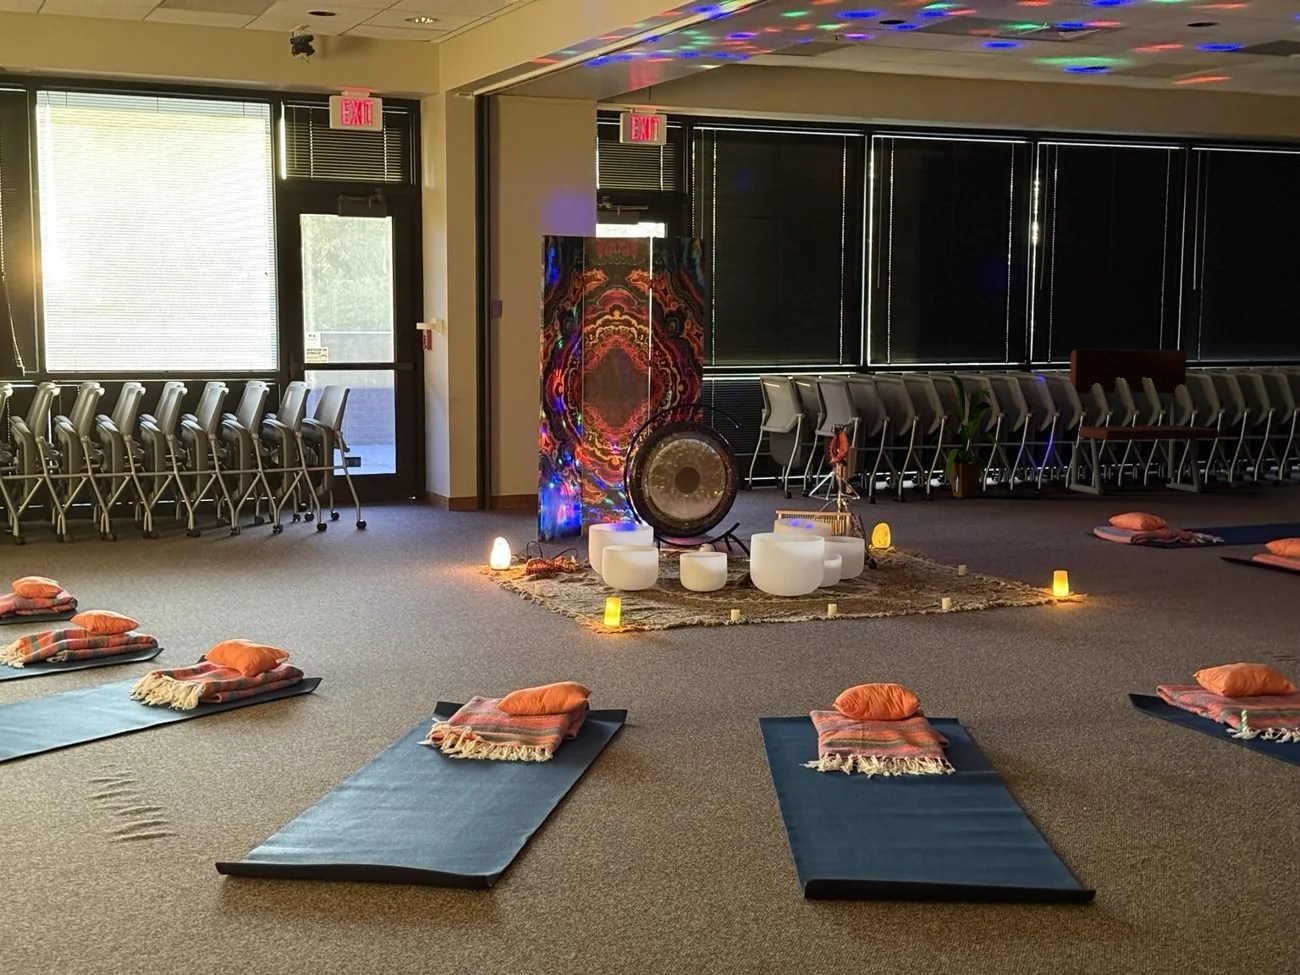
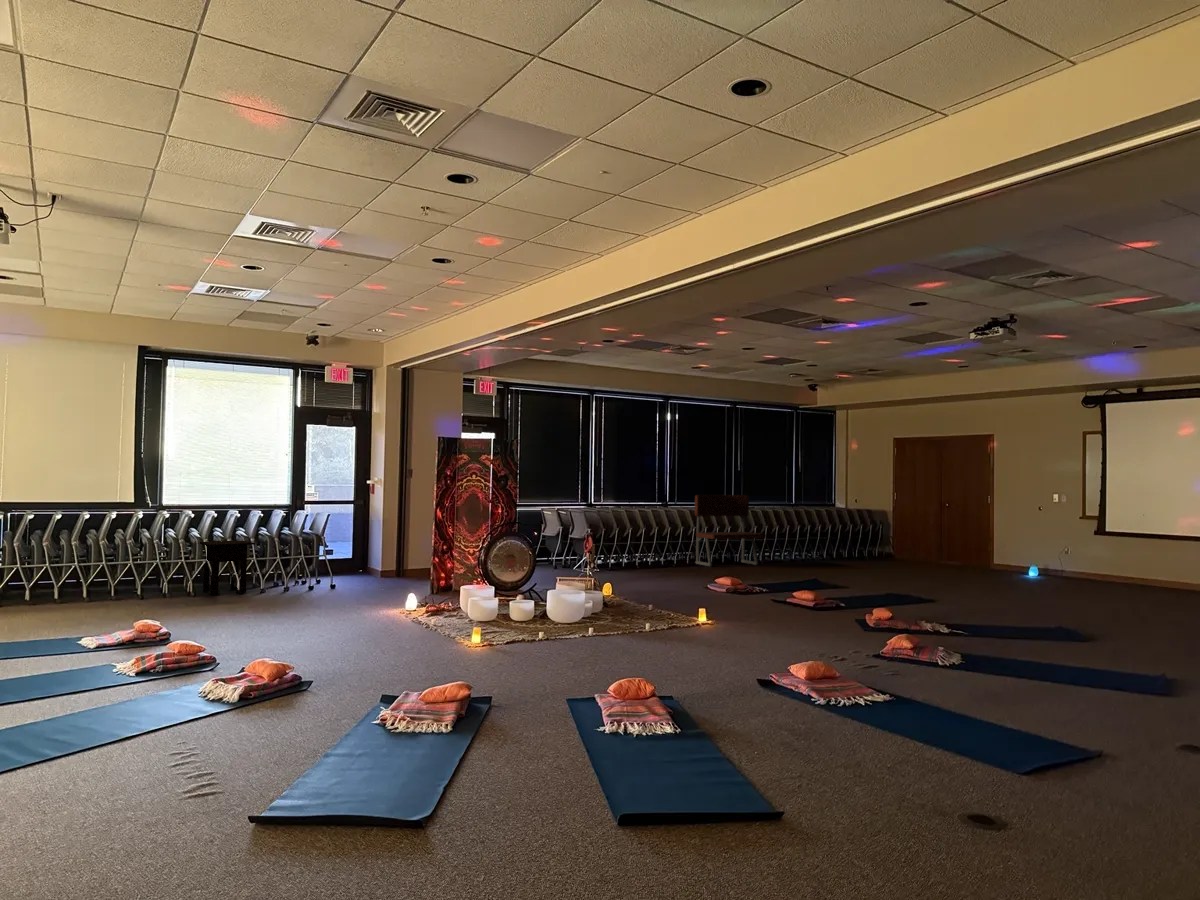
house plant: present [928,376,1009,498] -> none [627,508,668,569]
side table: none [115,438,217,537] -> present [198,541,255,595]

